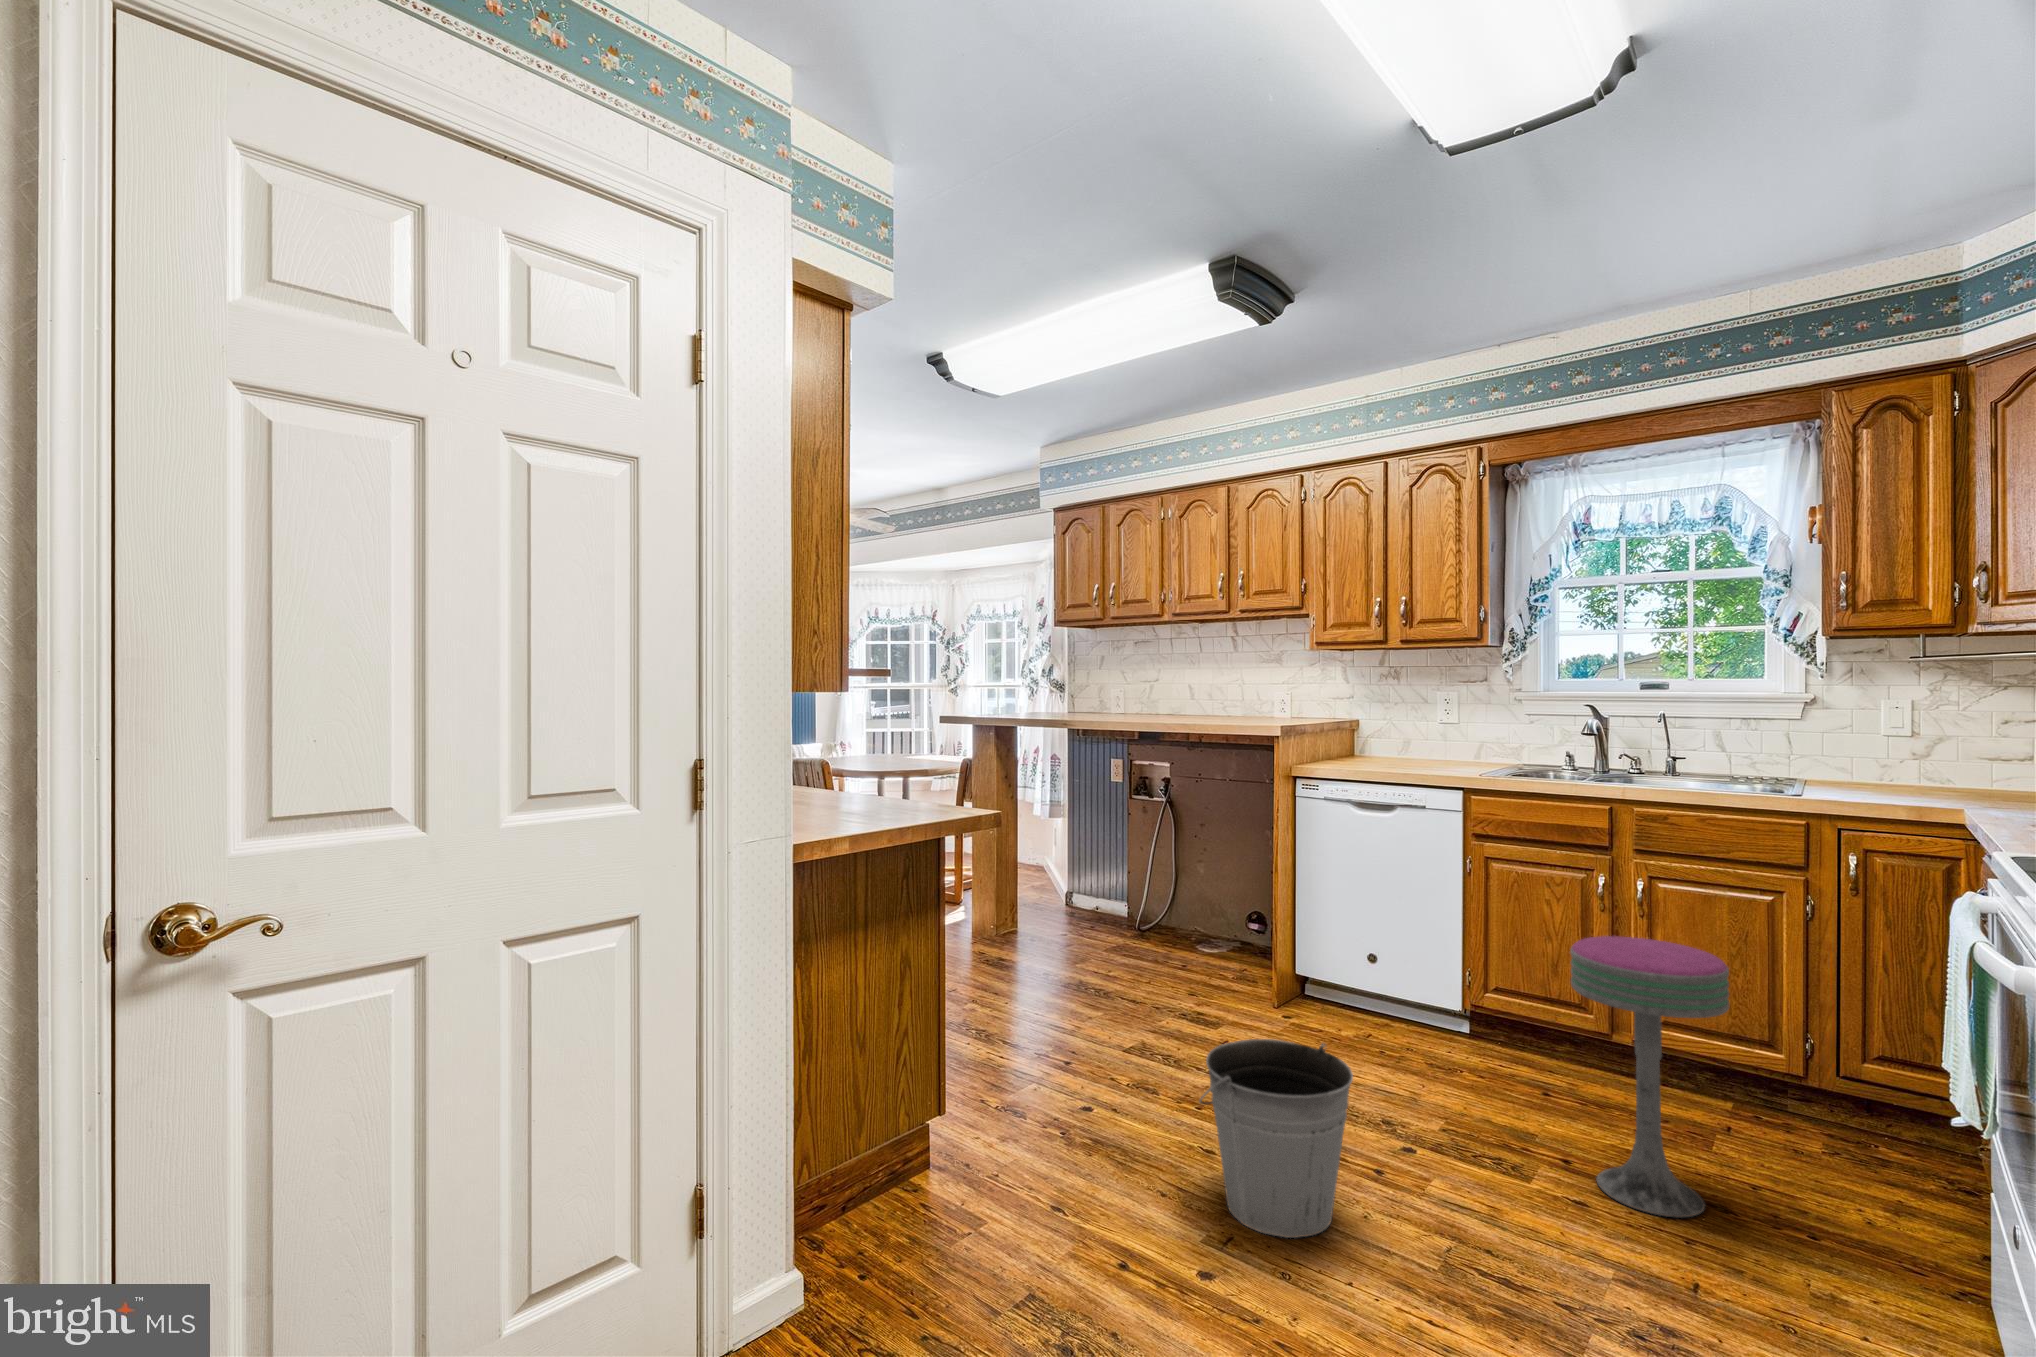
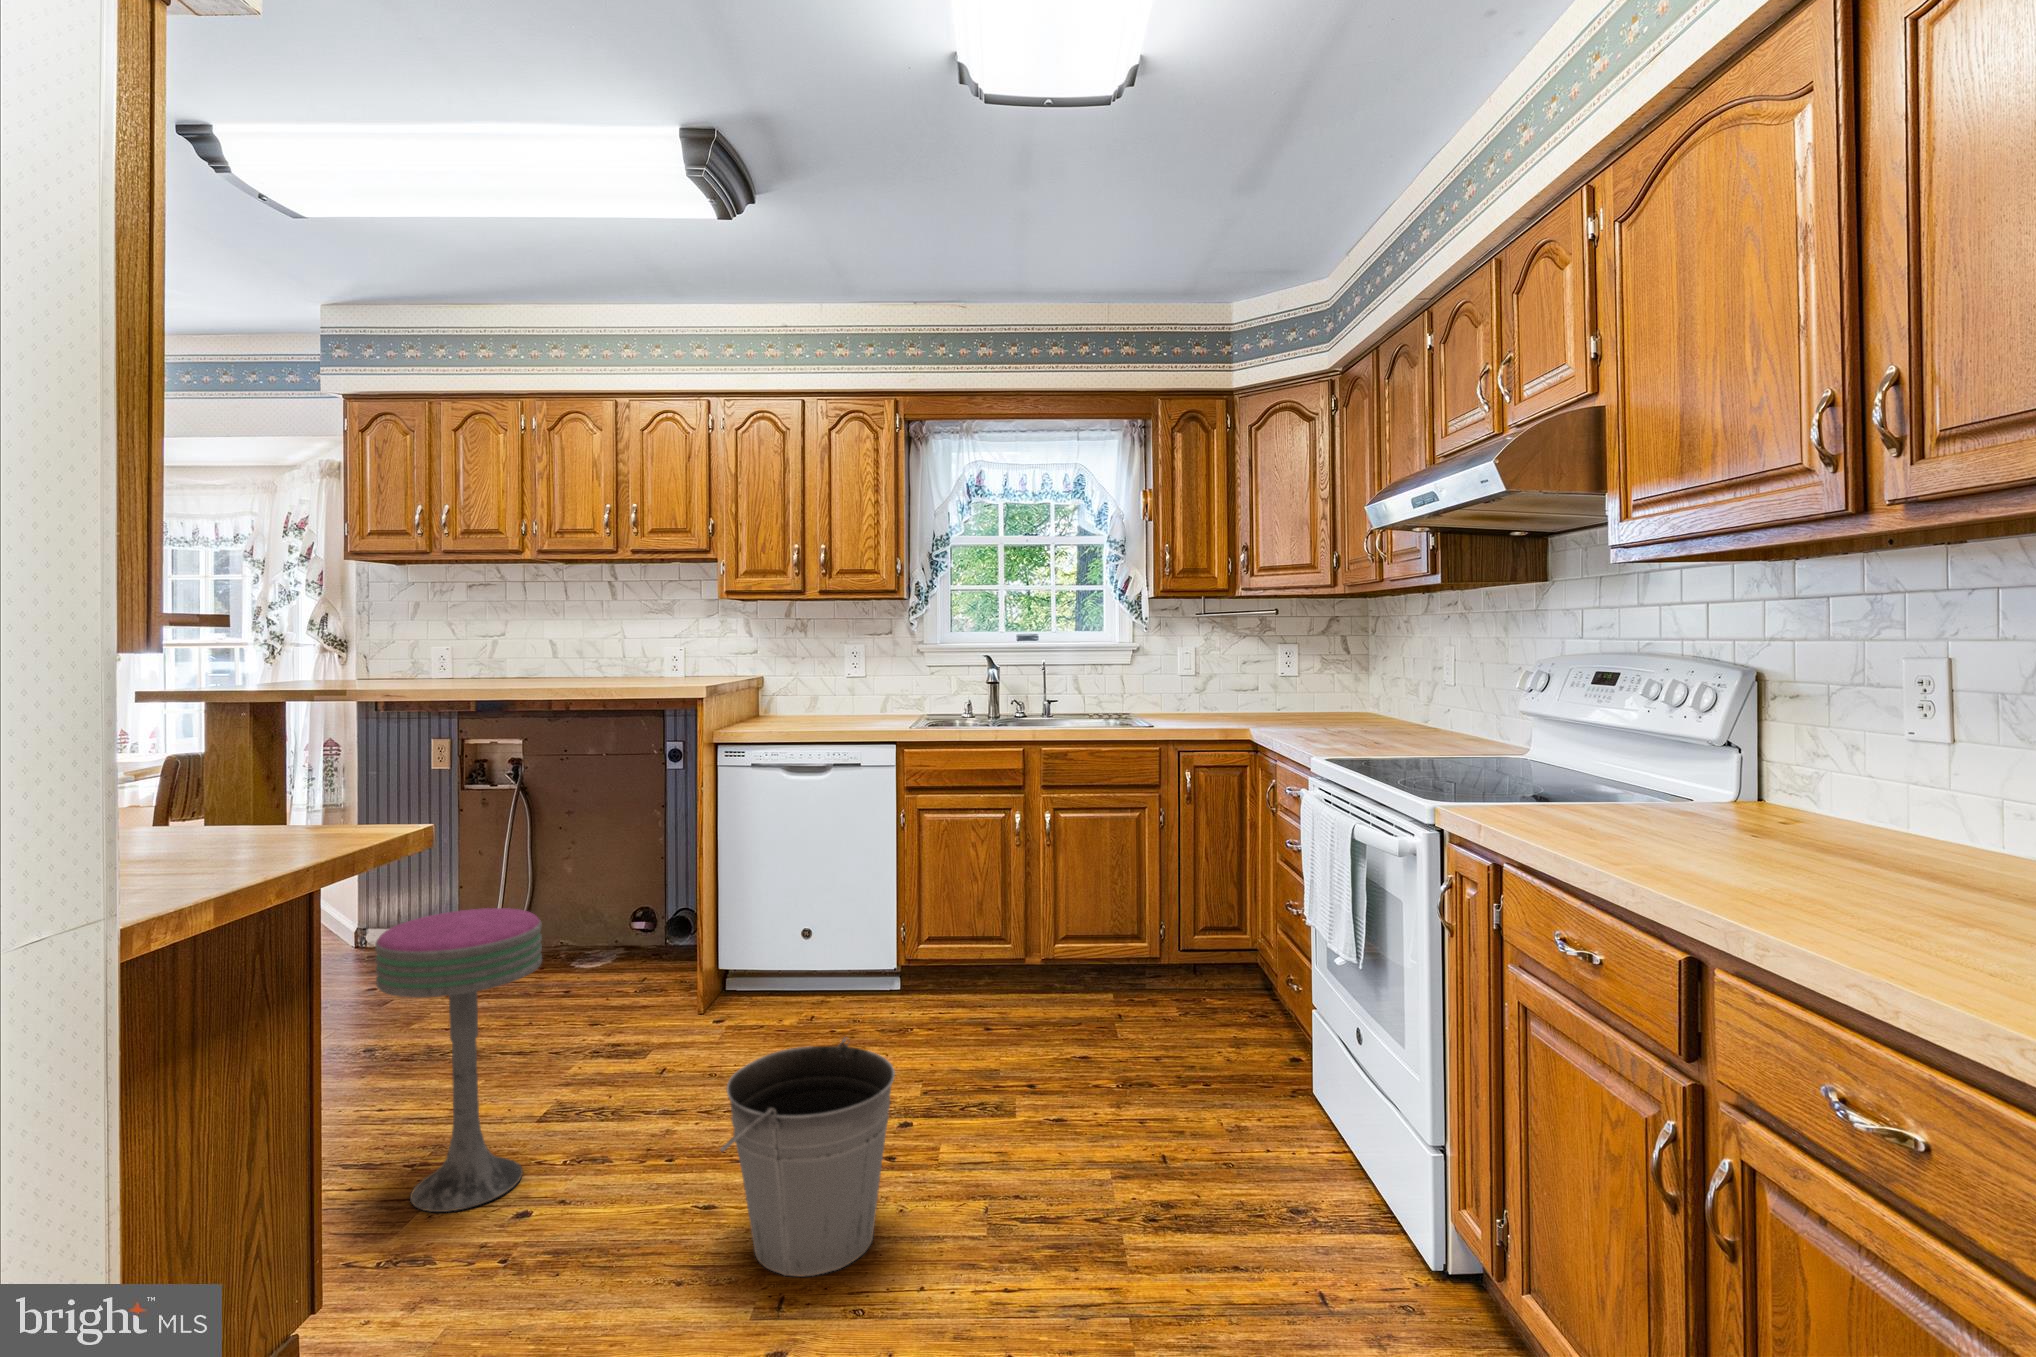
bar stool: present [1570,936,1730,1218] -> present [375,908,542,1212]

